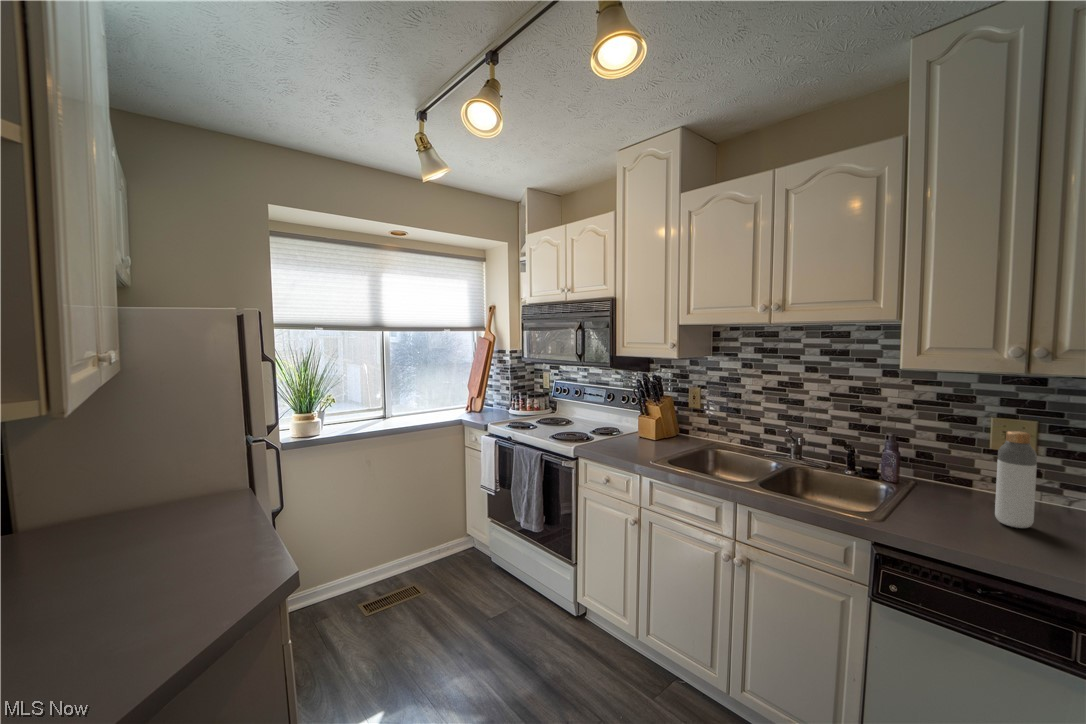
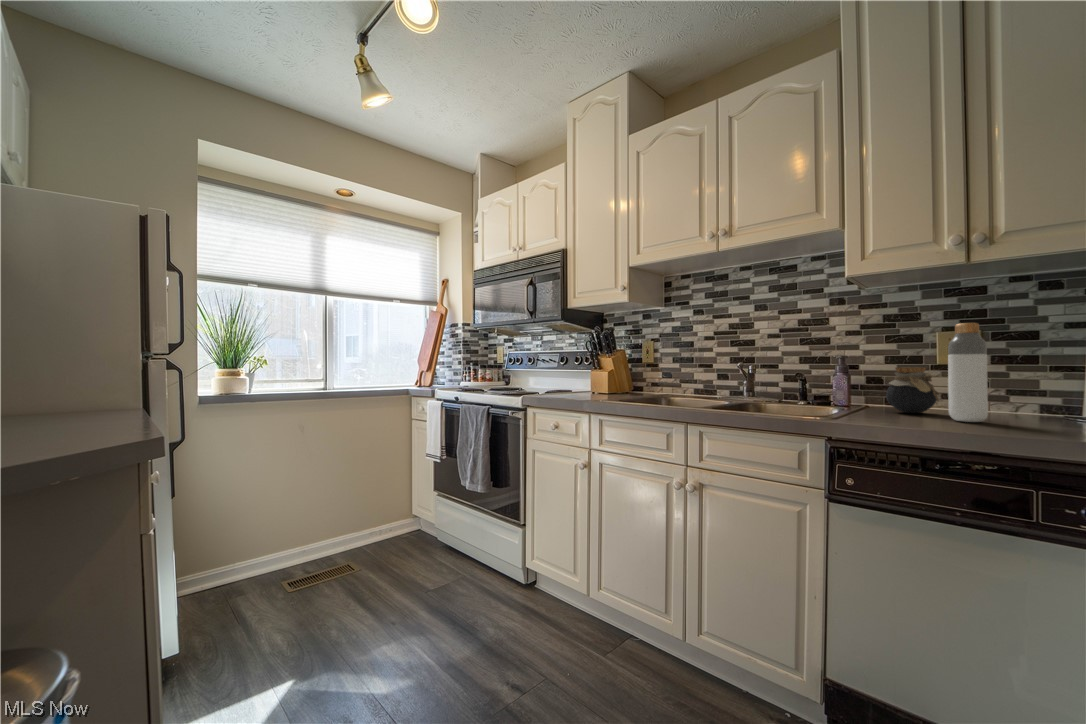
jar: none [935,454,989,502] -> present [886,368,939,413]

